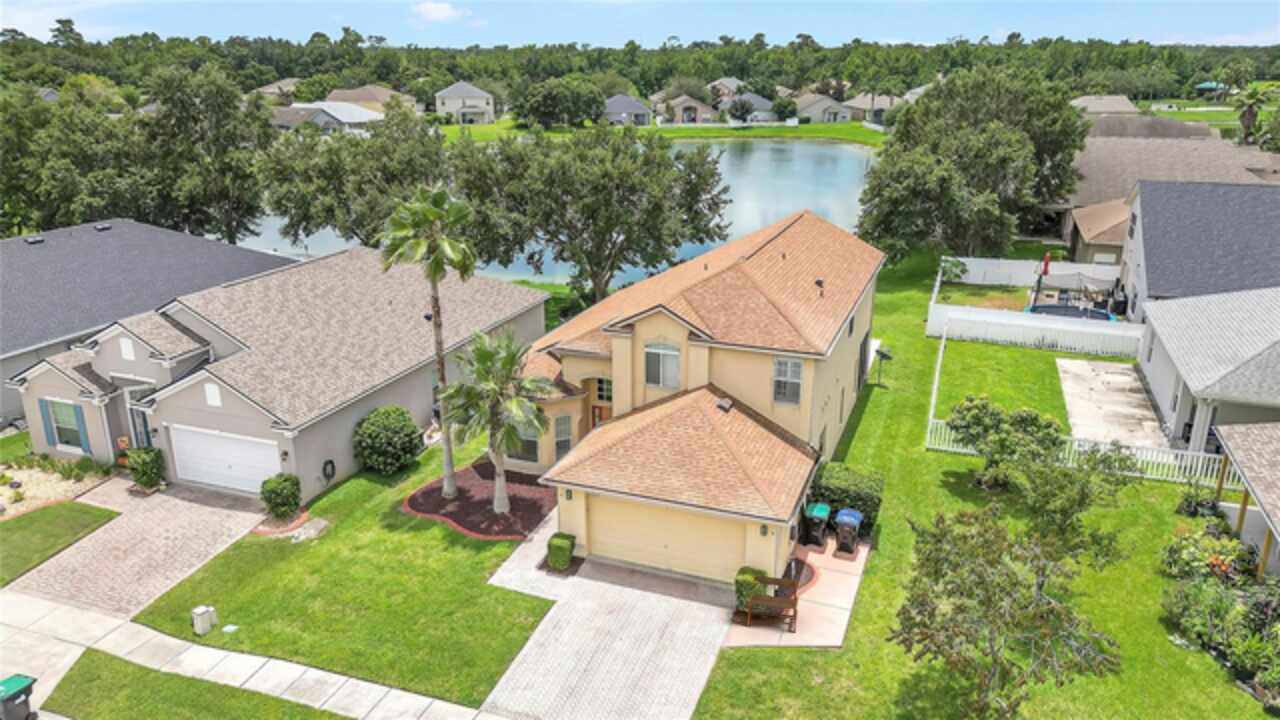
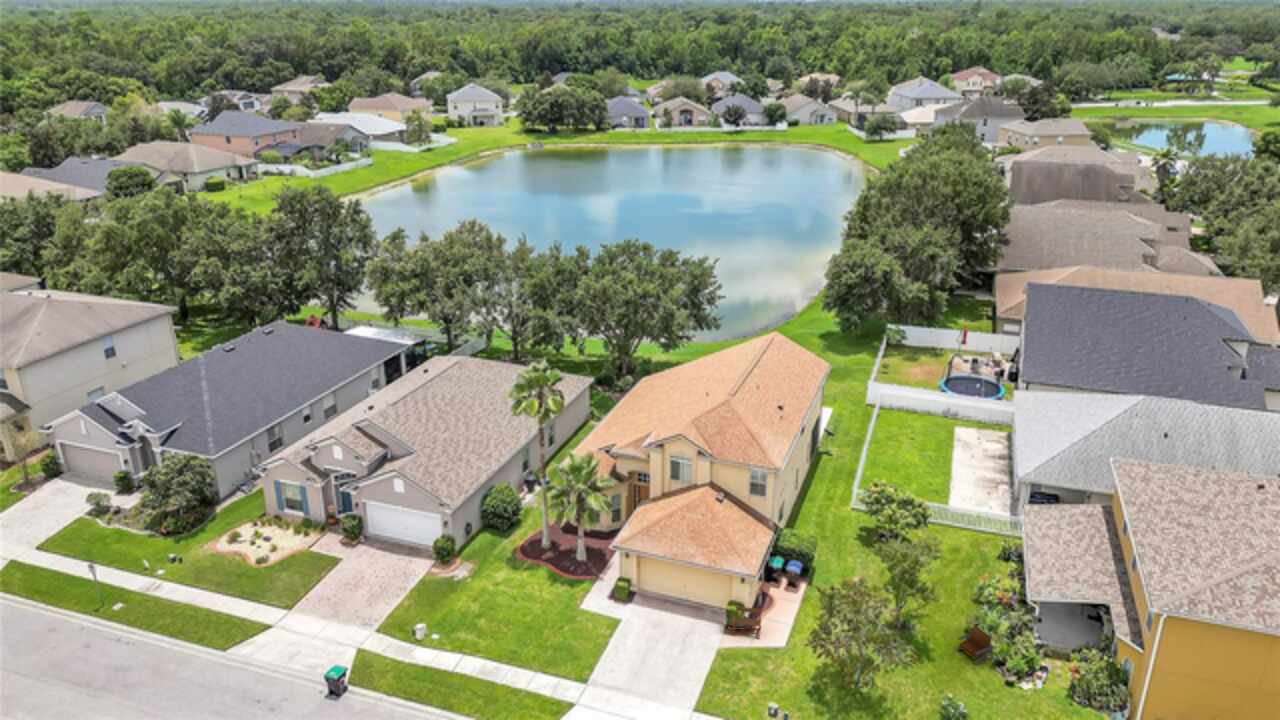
lounge chair: none [1154,607,1233,679] -> present [956,626,994,665]

